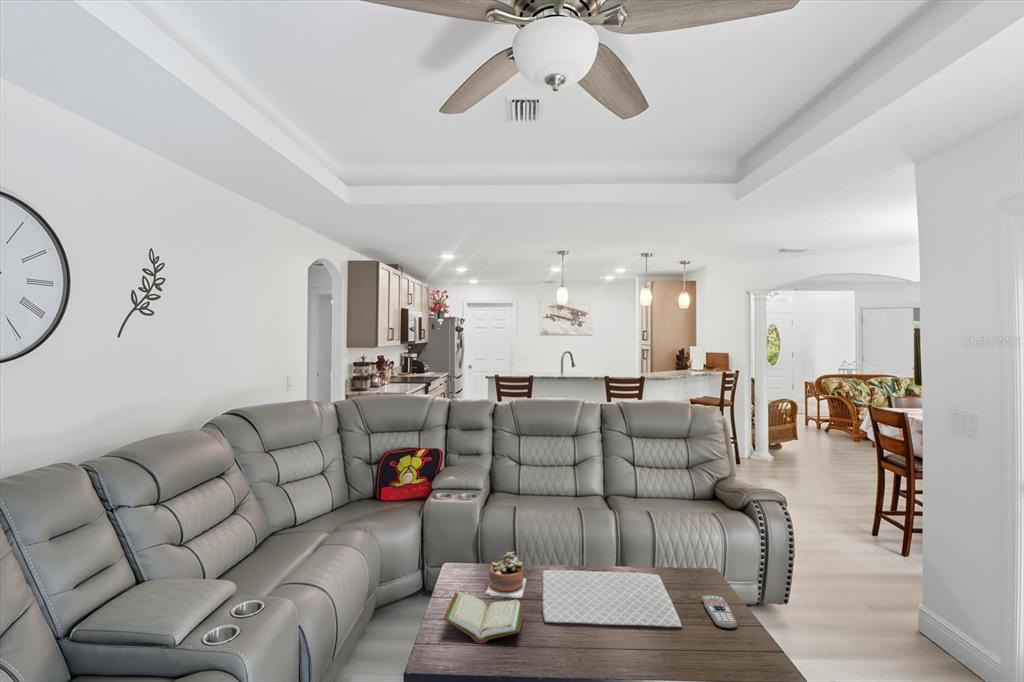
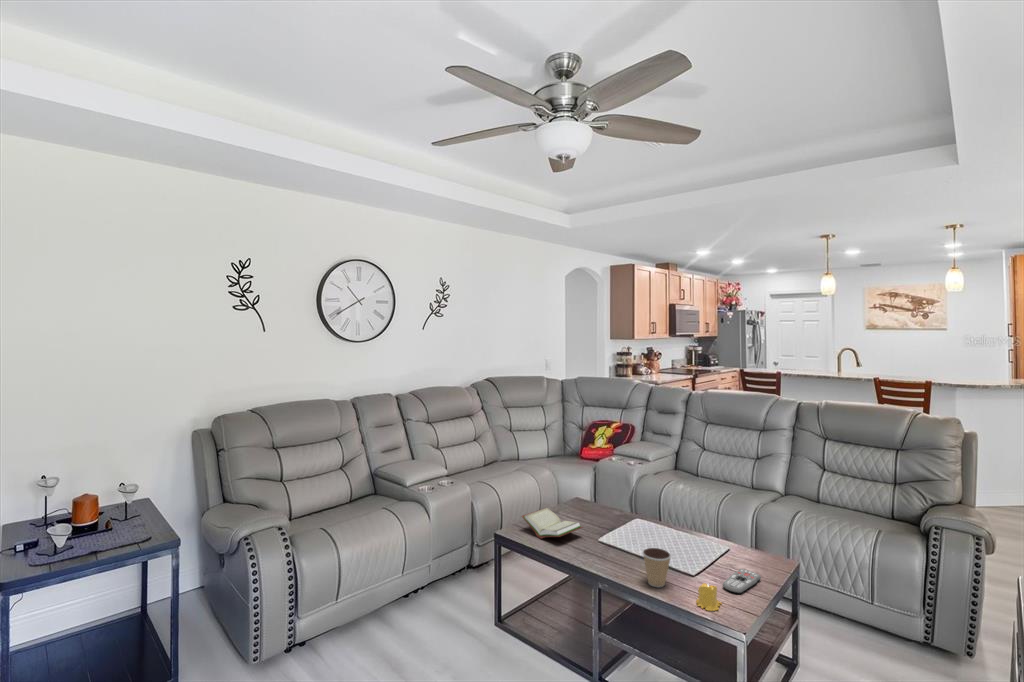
succulent plant: present [485,552,526,598] -> none [576,496,615,529]
coffee cup: none [653,606,689,658] -> present [643,548,671,587]
candle: none [724,630,754,665] -> present [697,583,722,611]

